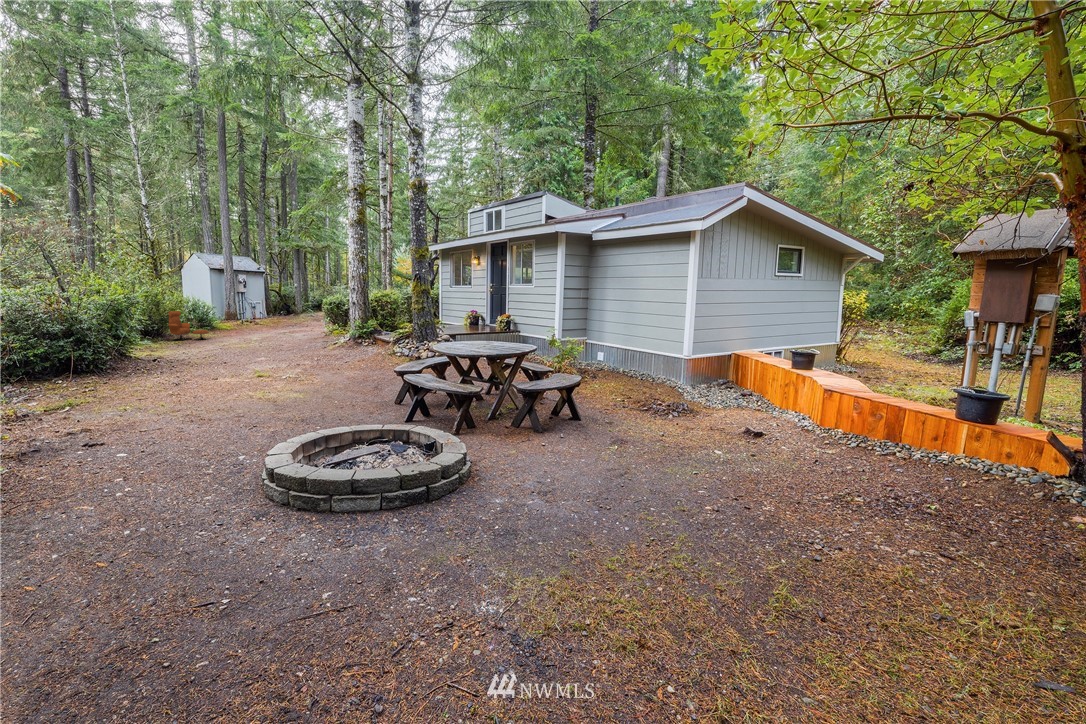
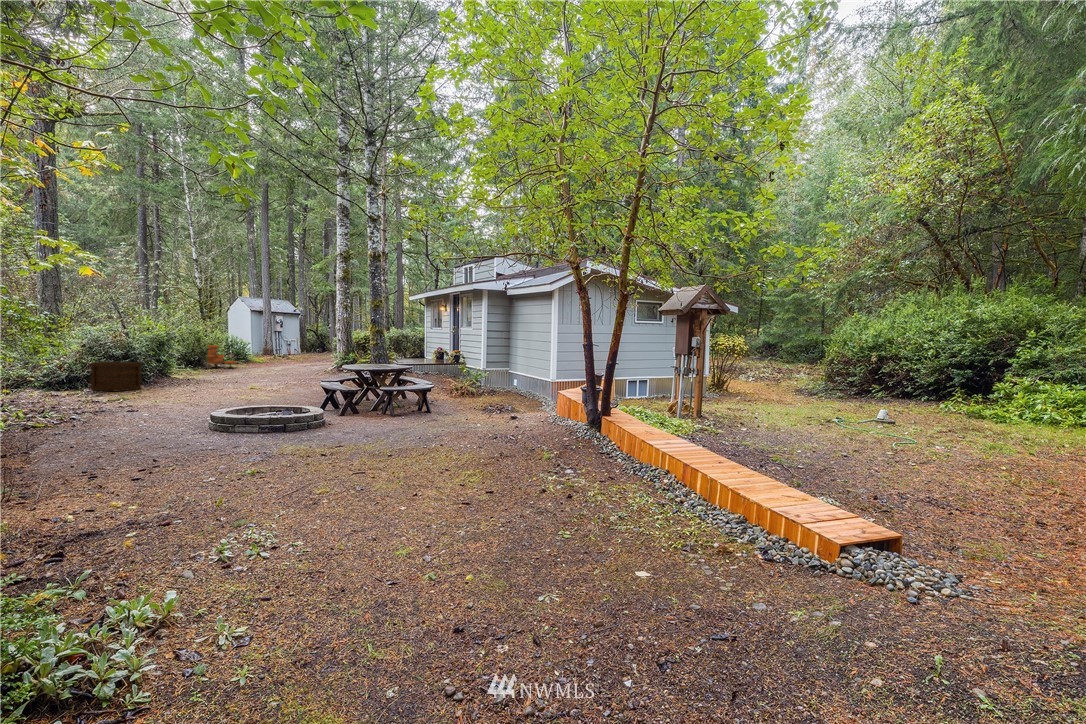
wooden crate: none [11,341,99,386] -> present [91,361,142,391]

